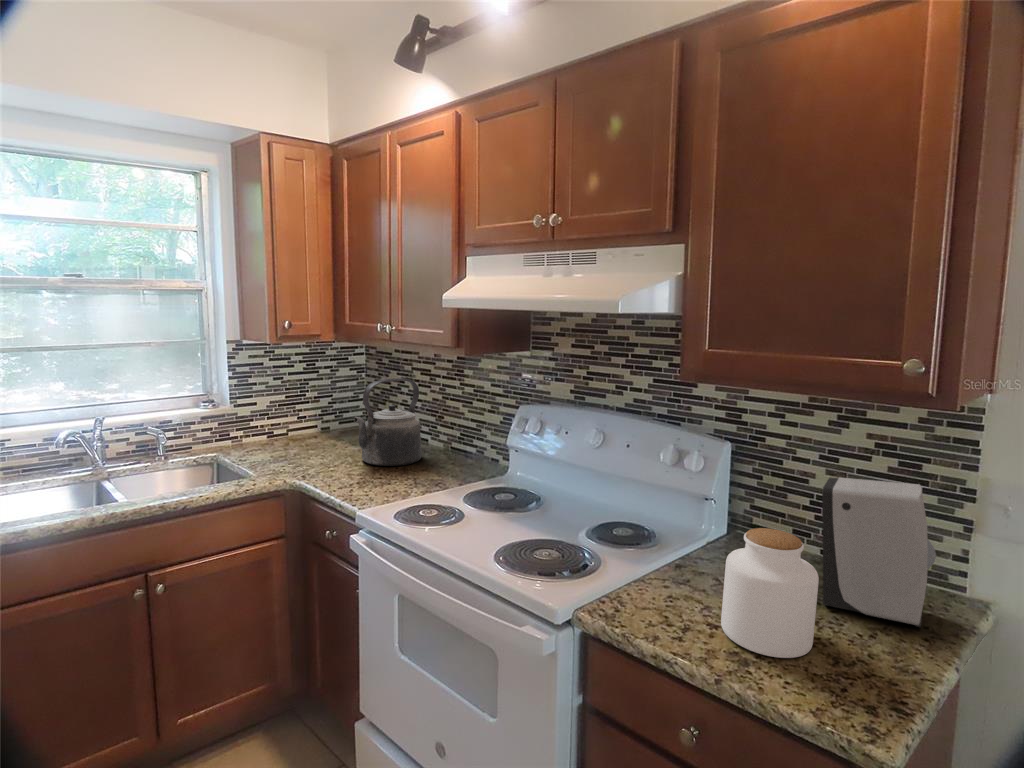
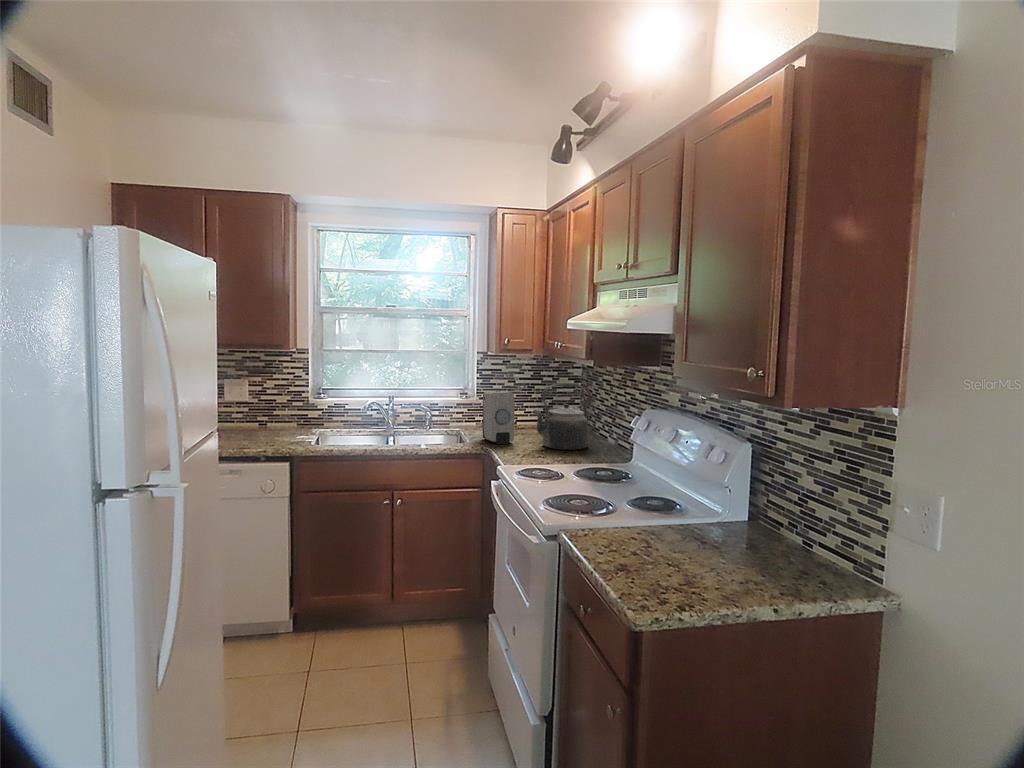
soap dispenser: present [822,477,936,627] -> present [483,392,515,444]
jar: present [721,528,819,658] -> none [621,484,684,567]

